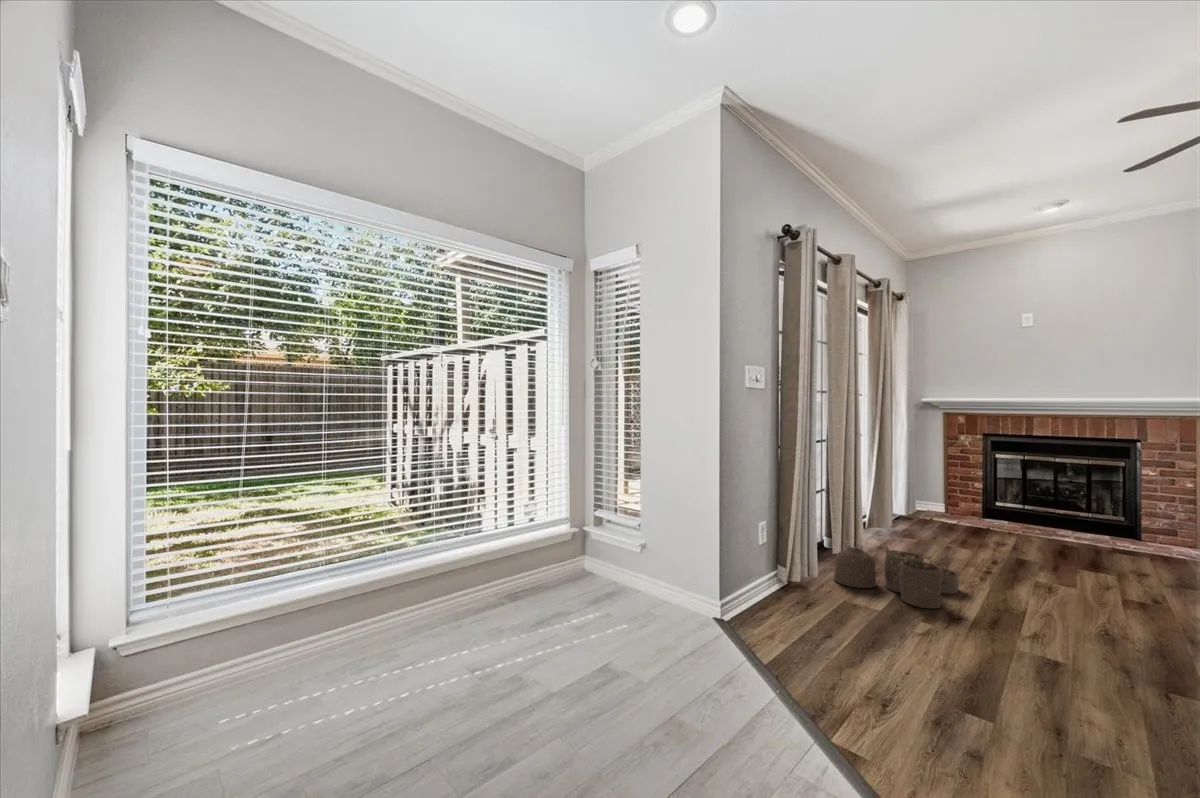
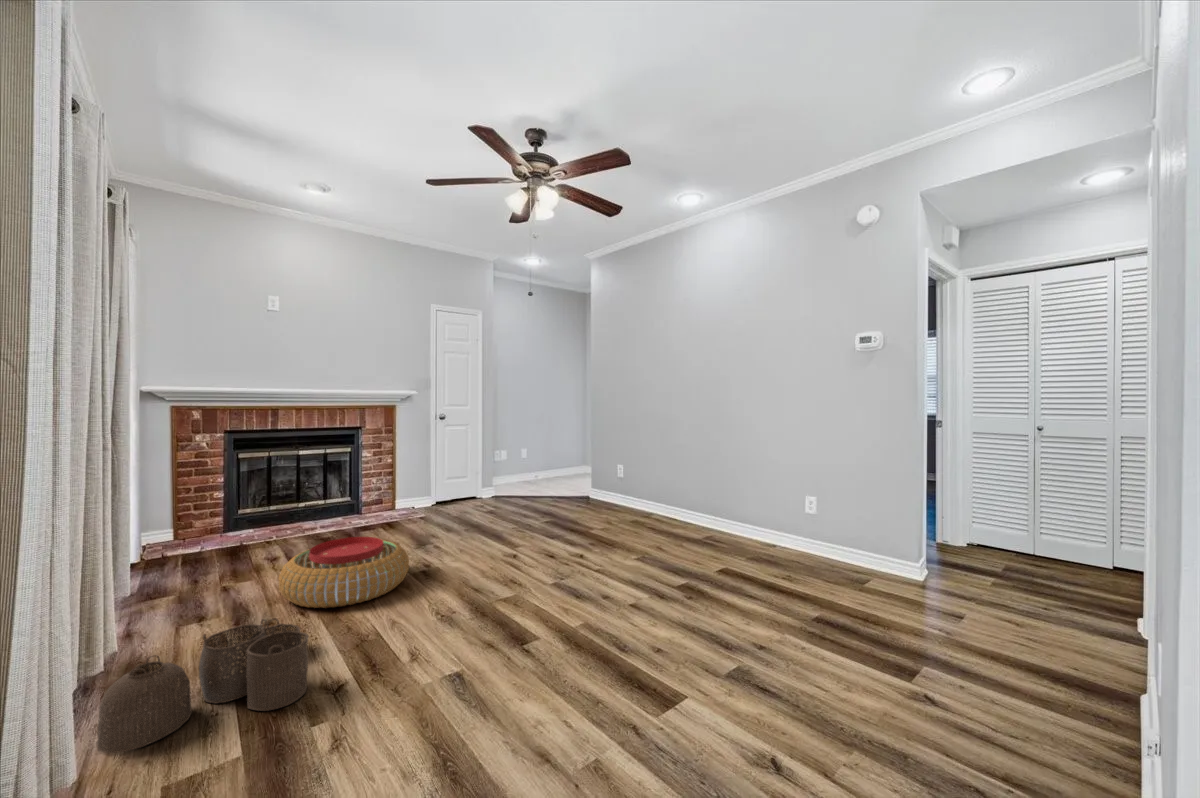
pouf: none [974,533,1119,597] -> present [279,537,409,608]

